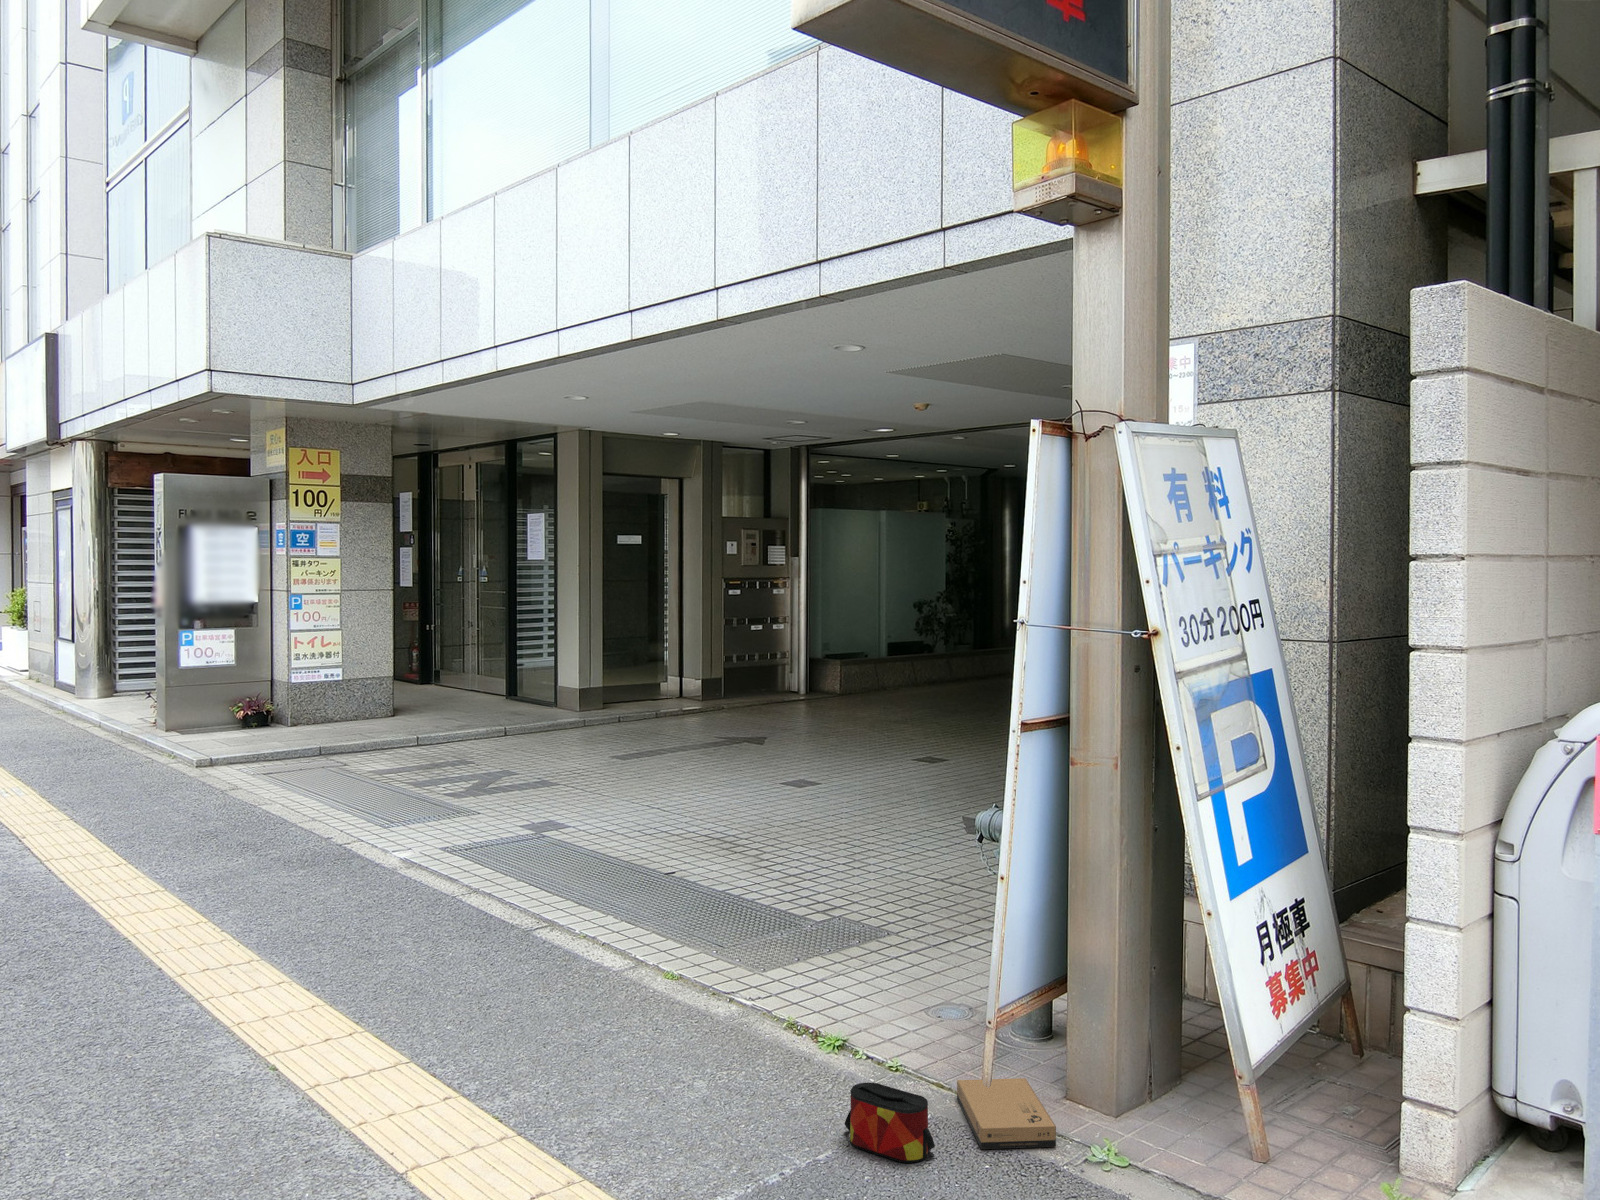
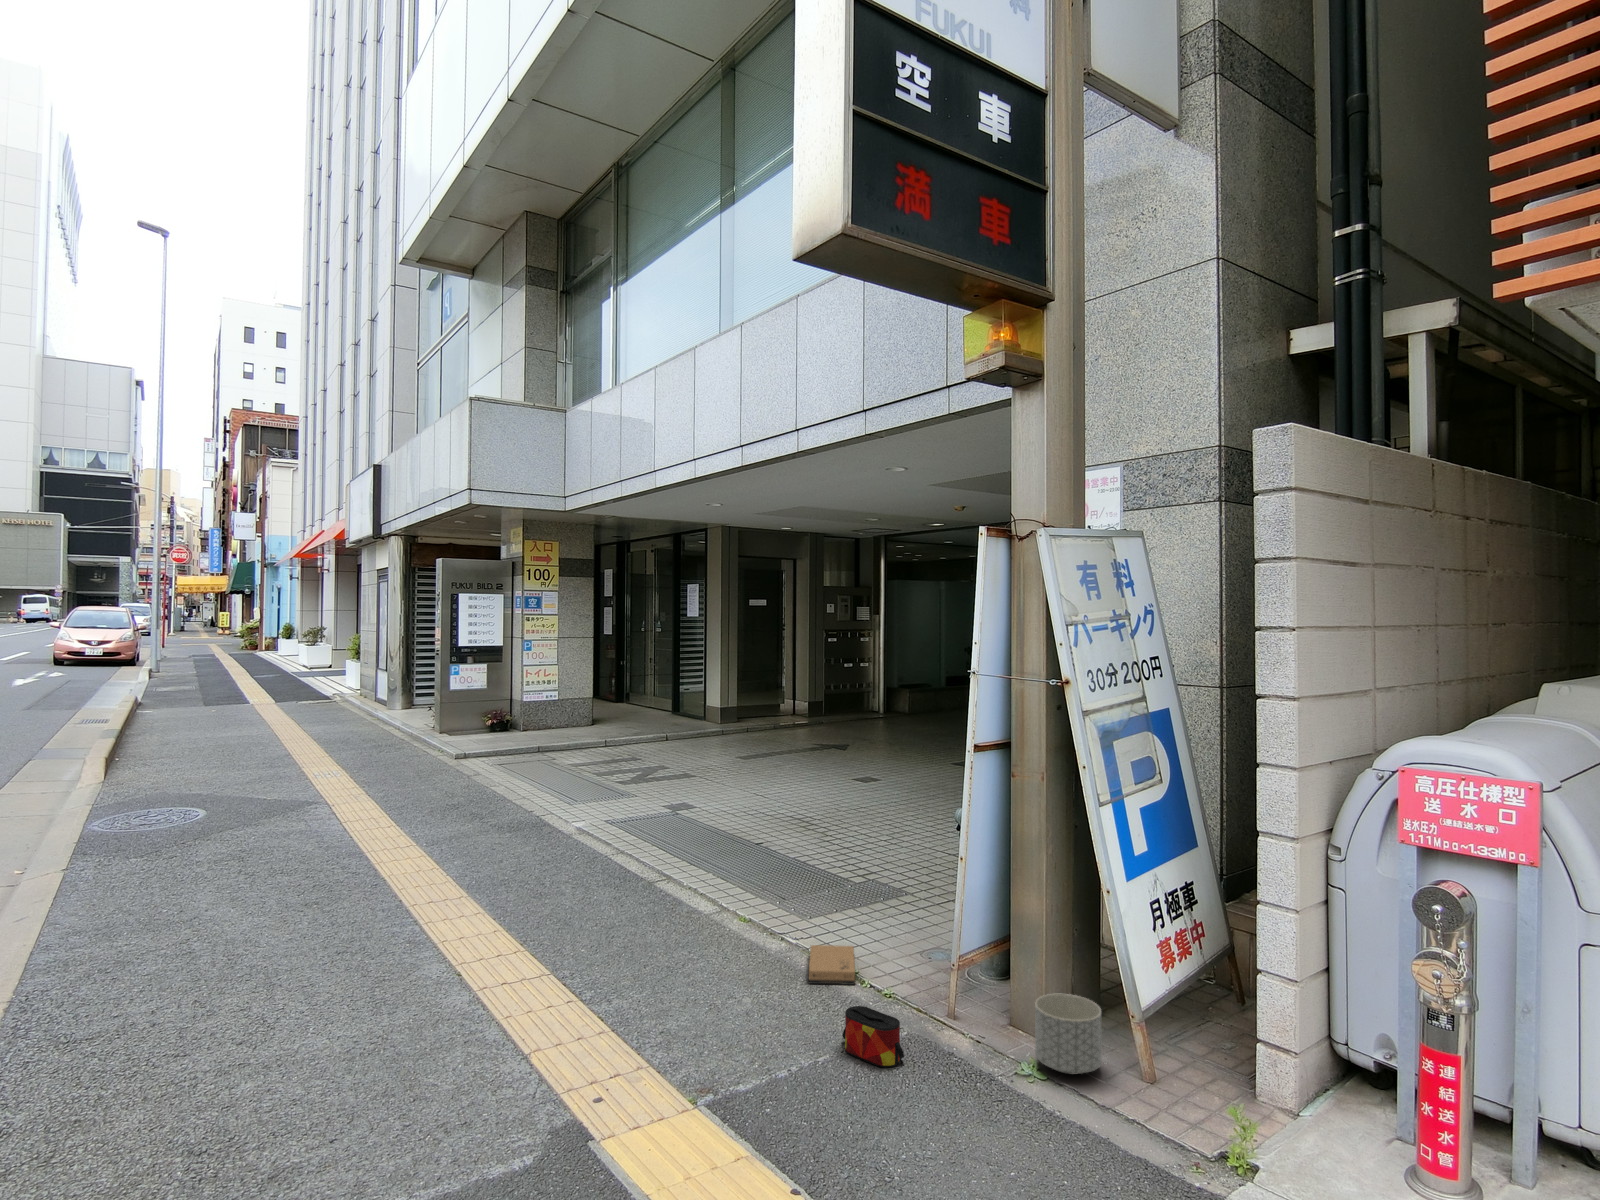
planter: none [1107,1052,1196,1157] -> present [1035,994,1101,1075]
cardboard box: present [957,1078,1056,1149] -> present [809,945,855,985]

